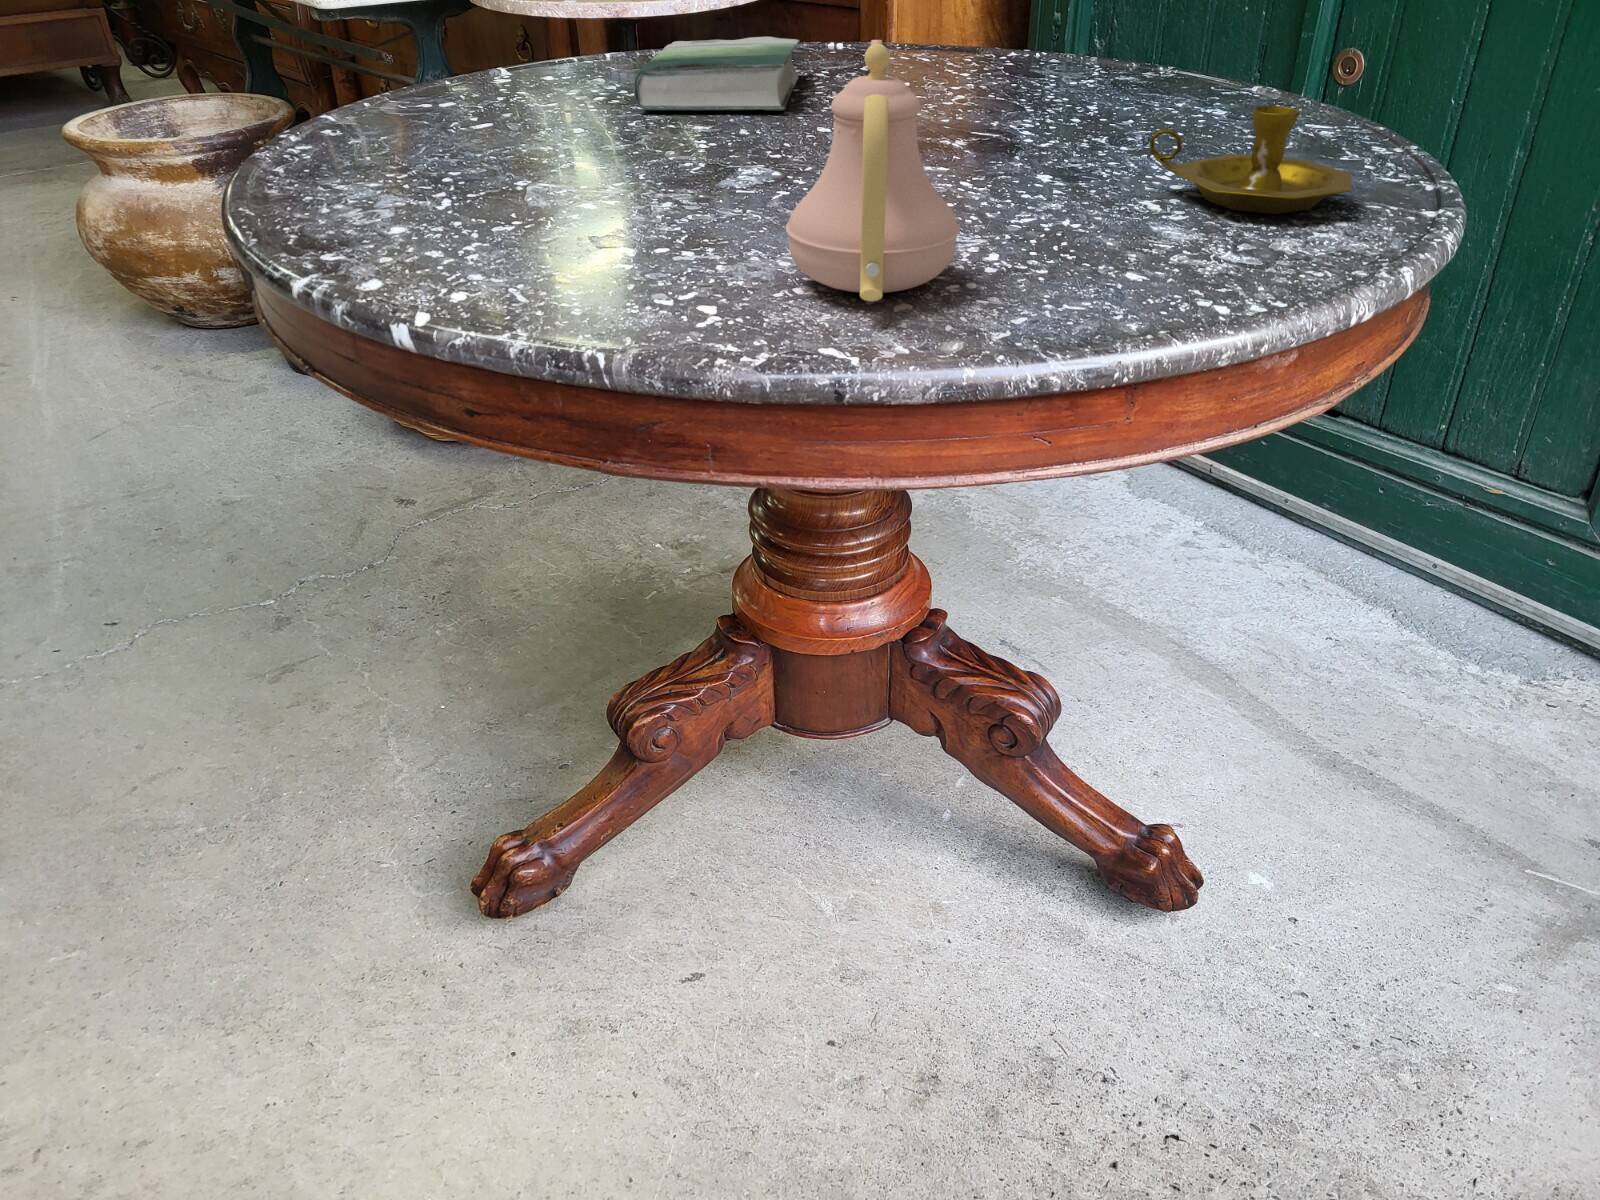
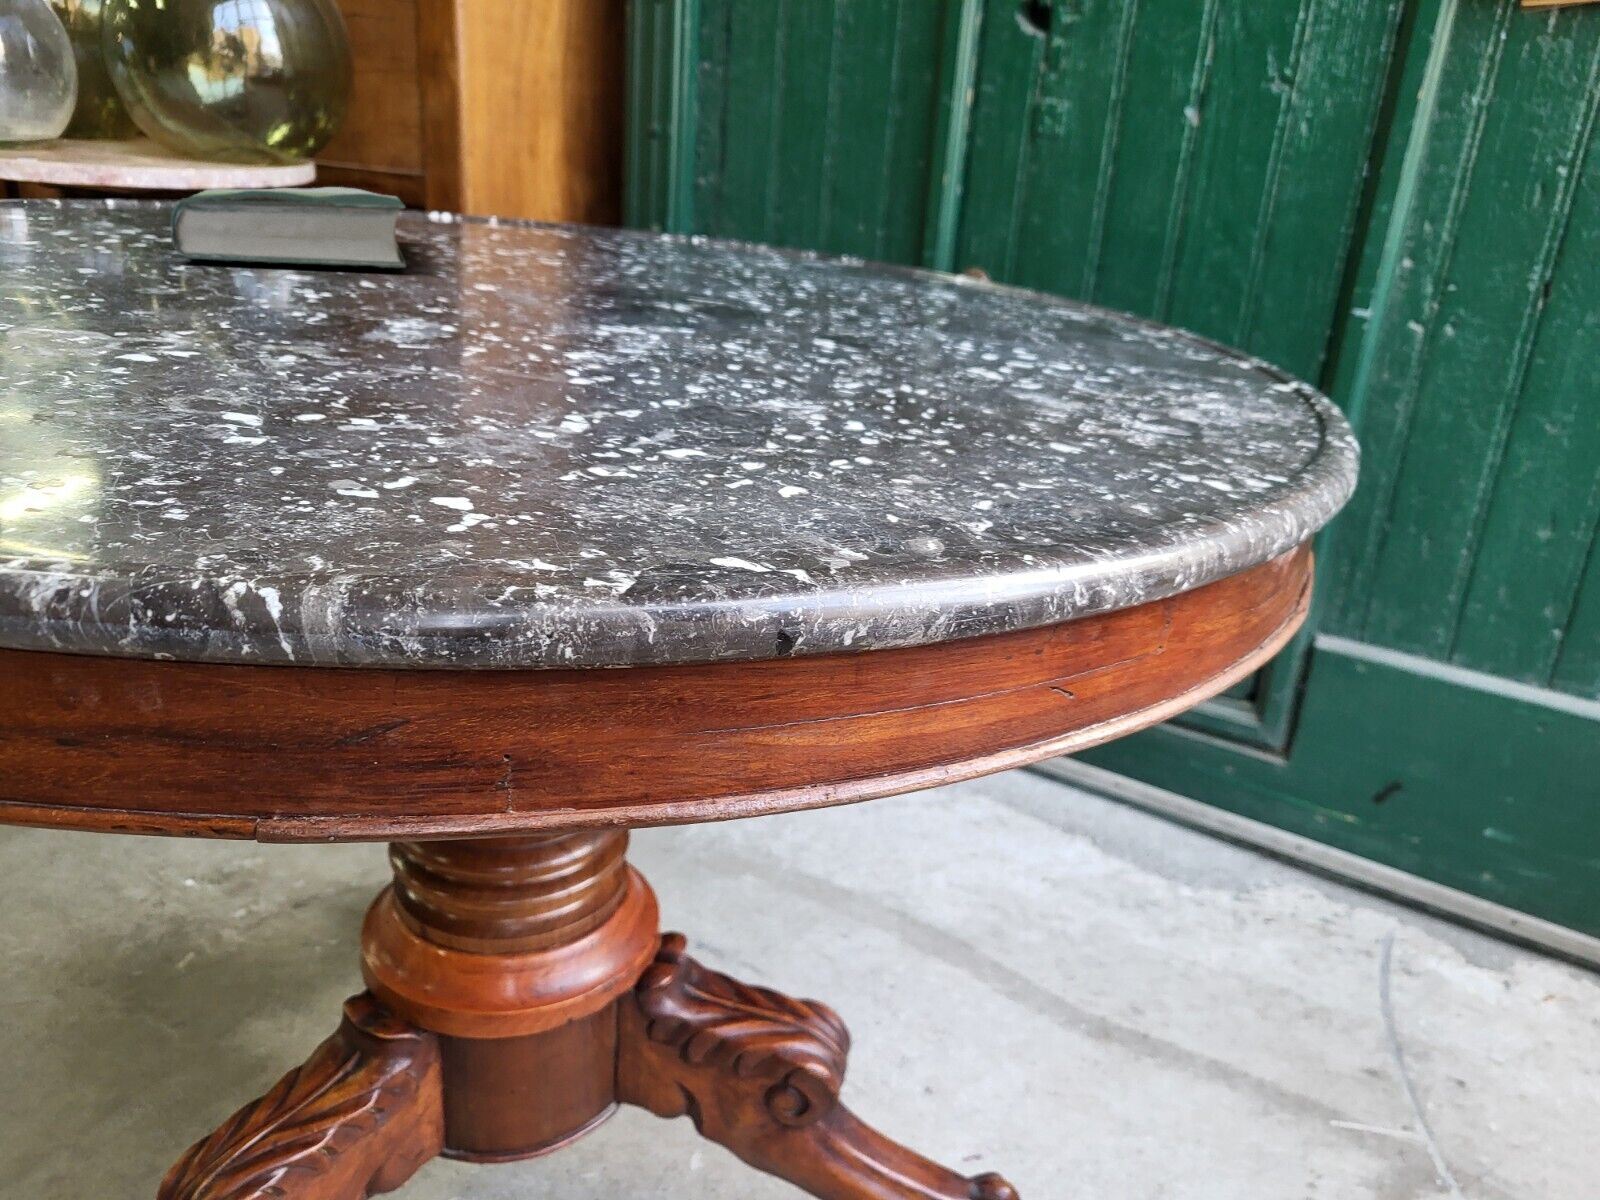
teapot: present [786,40,960,301] -> none [569,58,861,473]
candlestick: present [1150,105,1352,214] -> none [957,253,1212,379]

